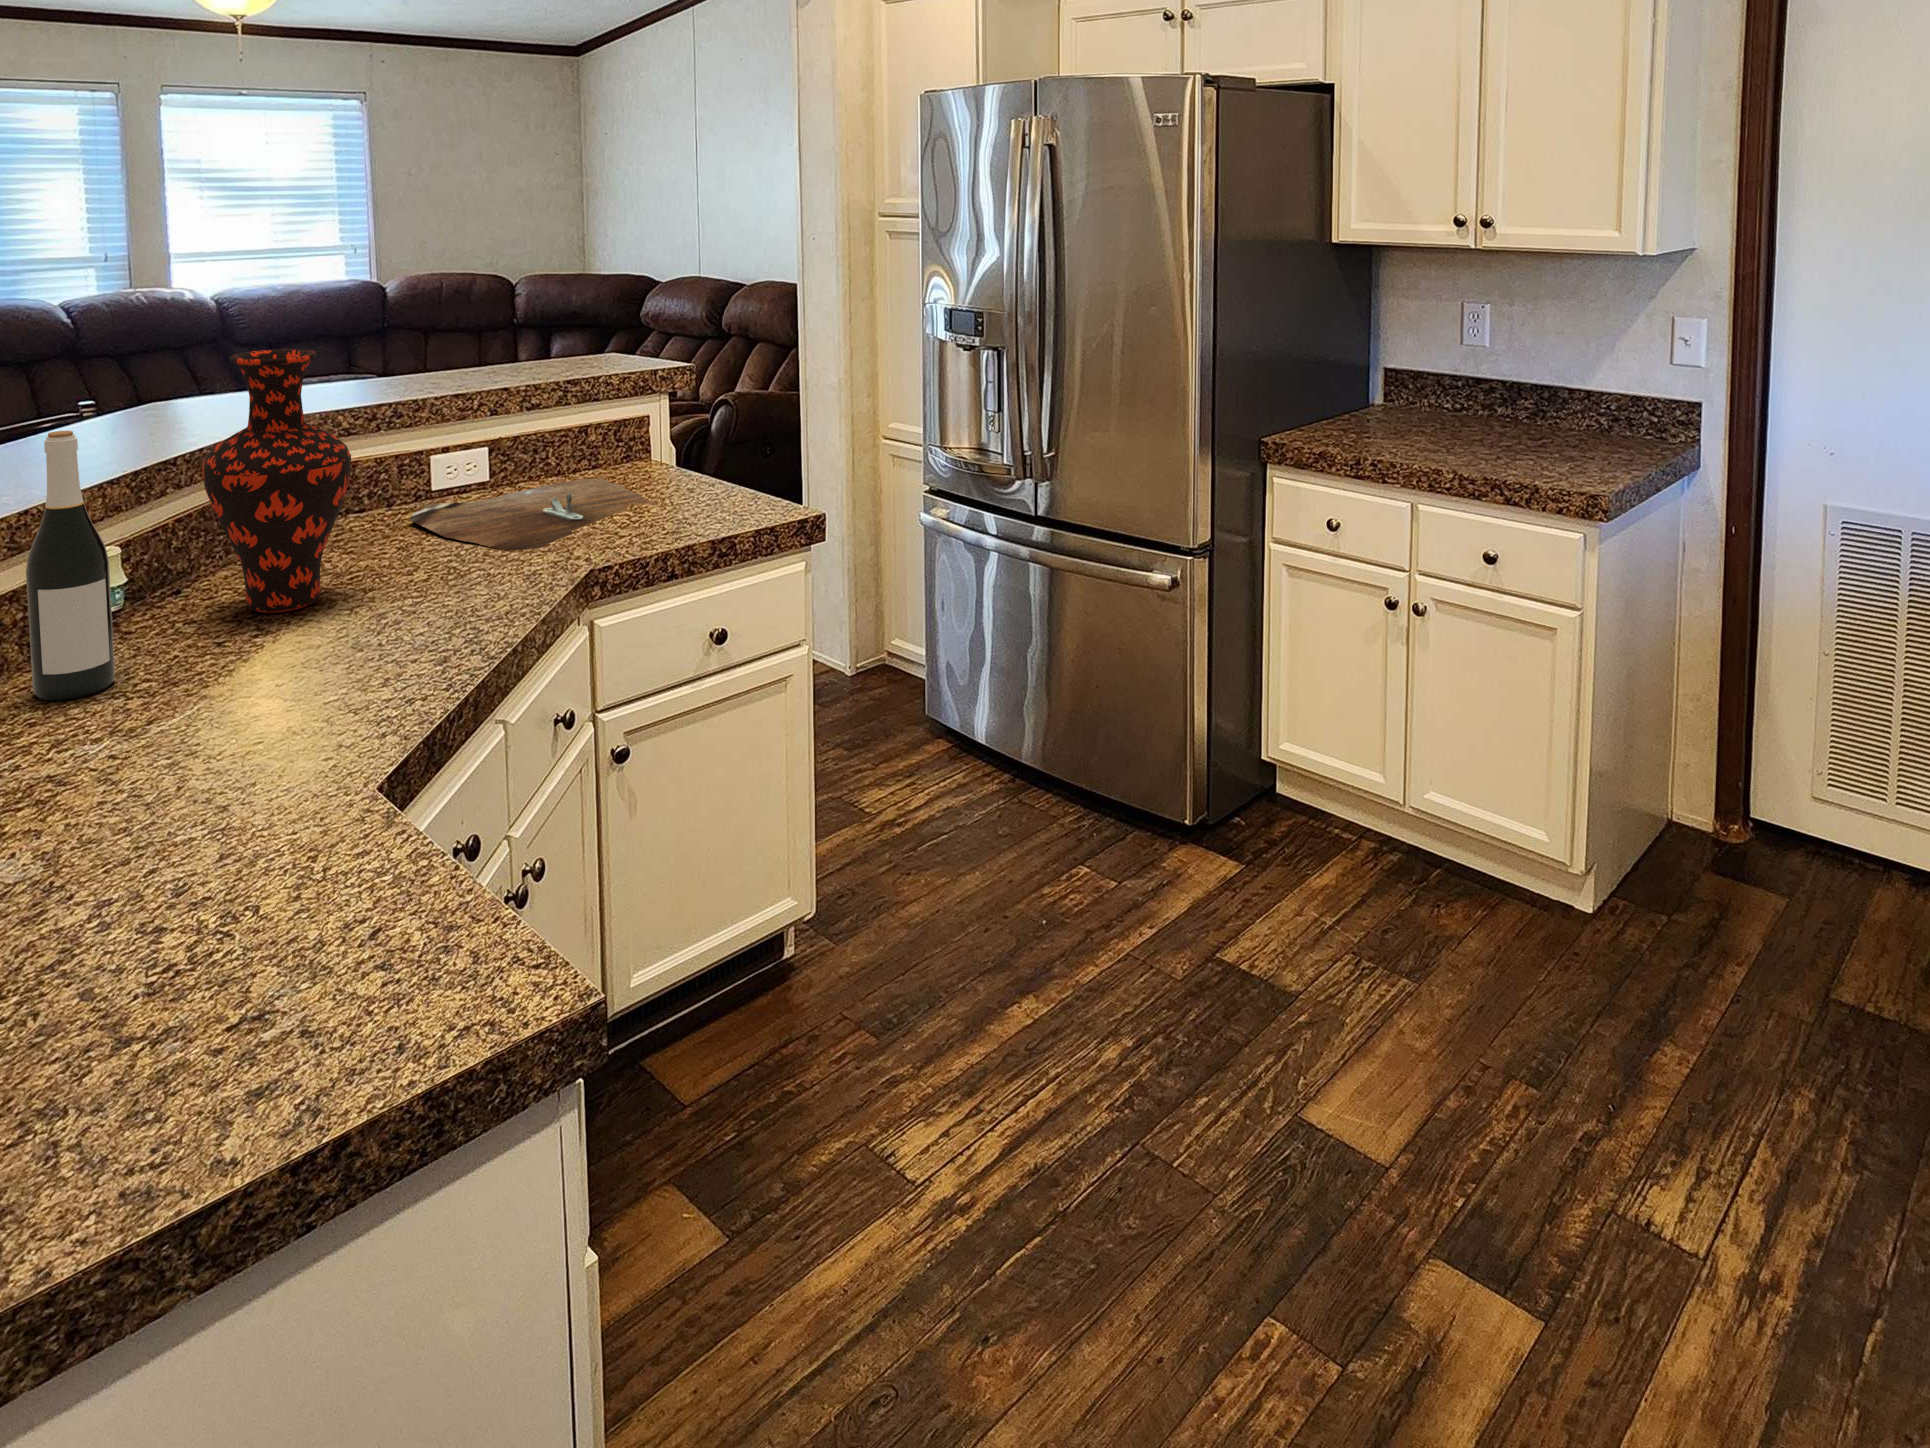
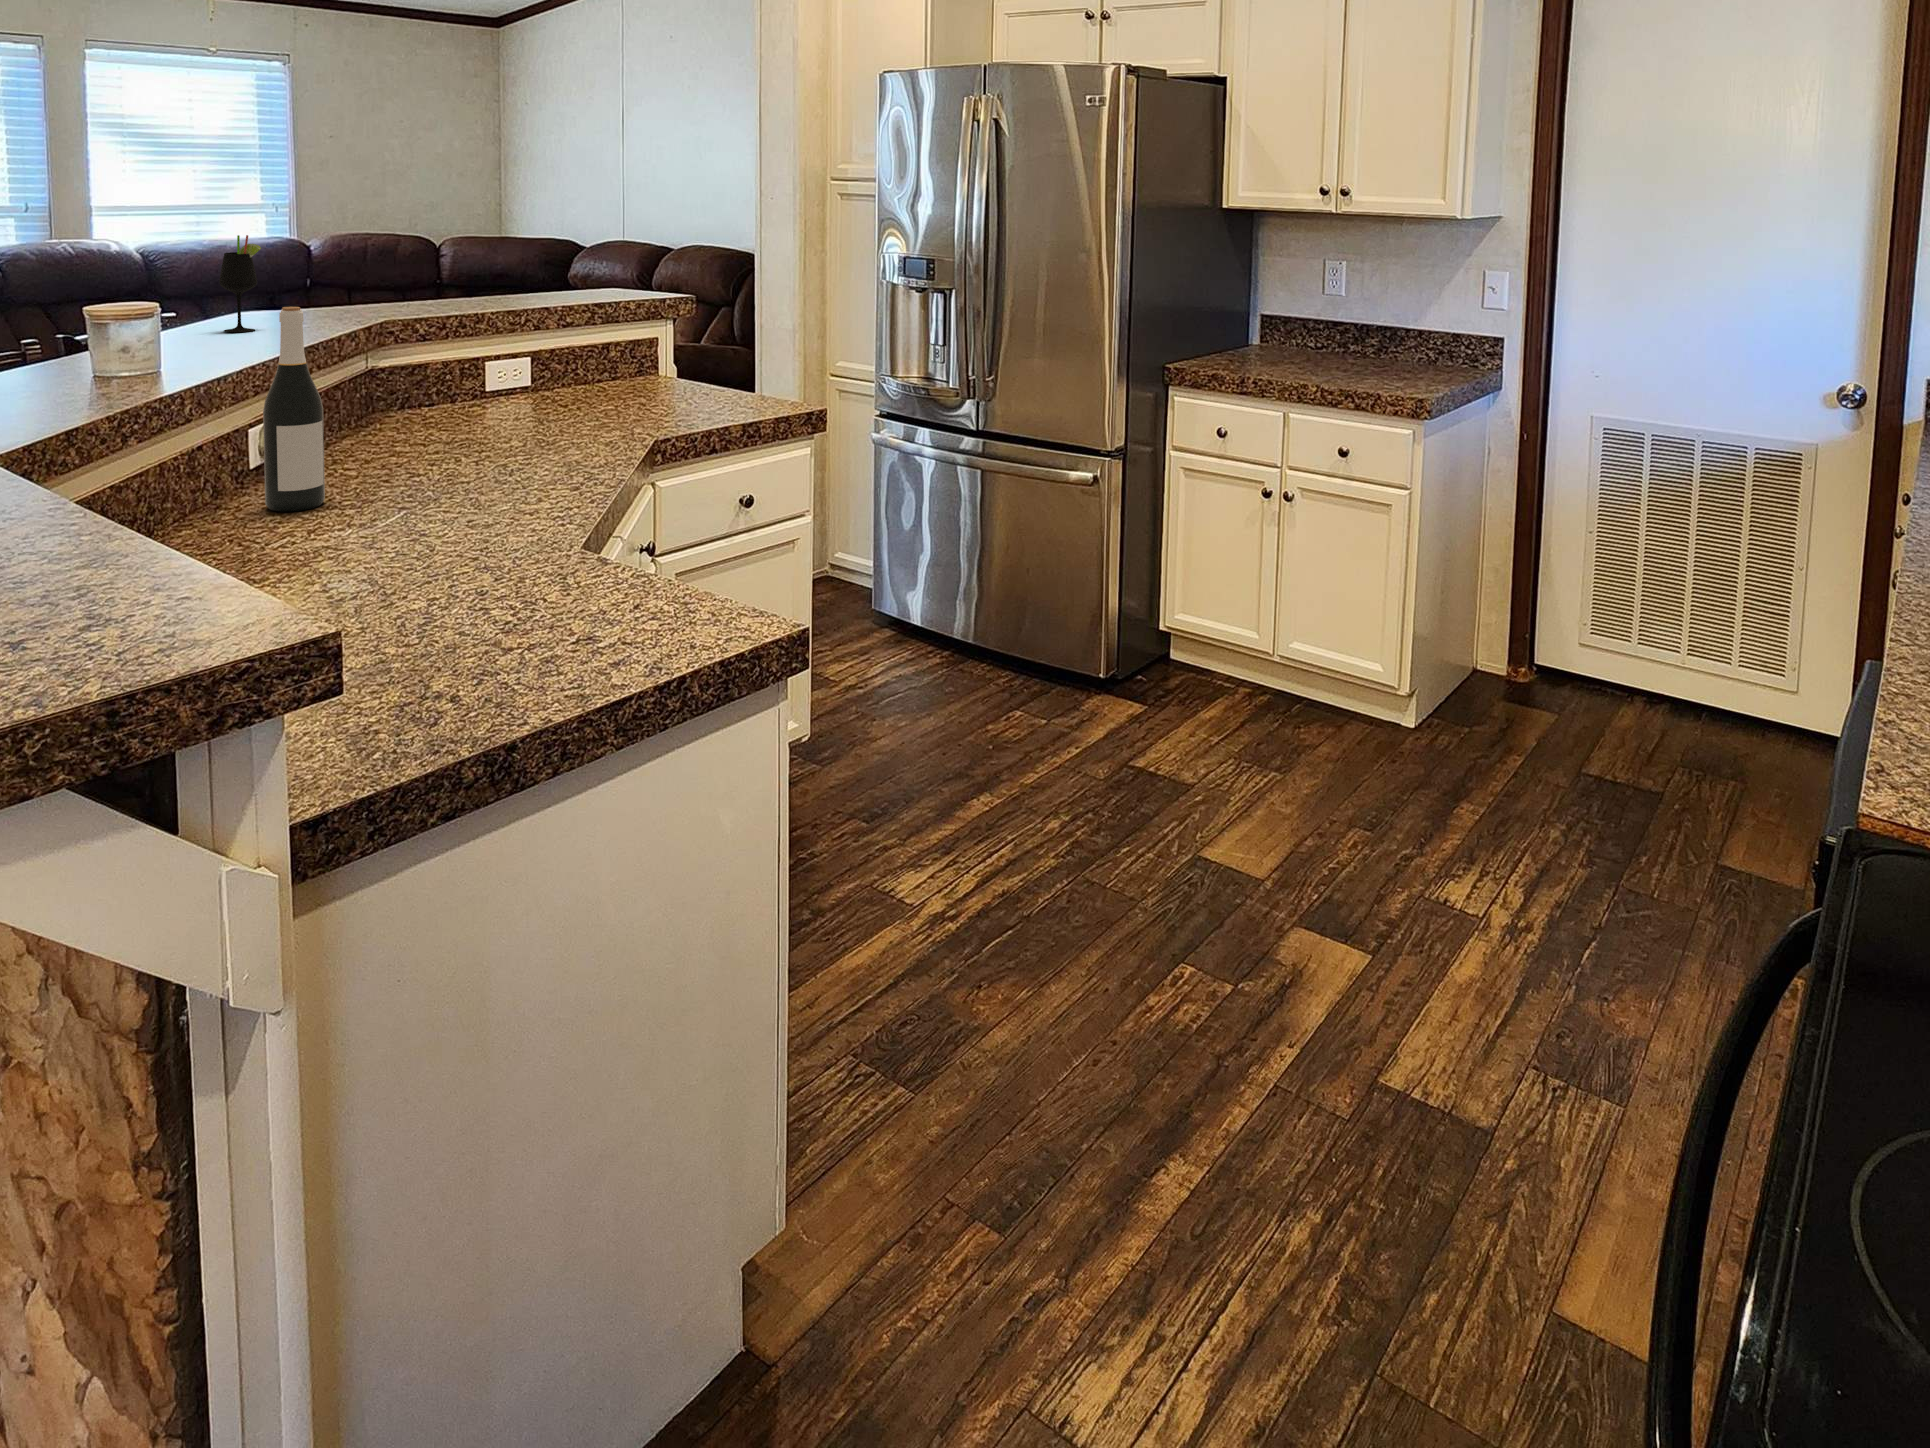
wine glass: none [117,312,164,427] -> present [219,235,261,332]
vase: present [202,349,351,613] -> none [359,258,473,465]
cutting board: present [409,478,659,551] -> none [480,384,710,432]

